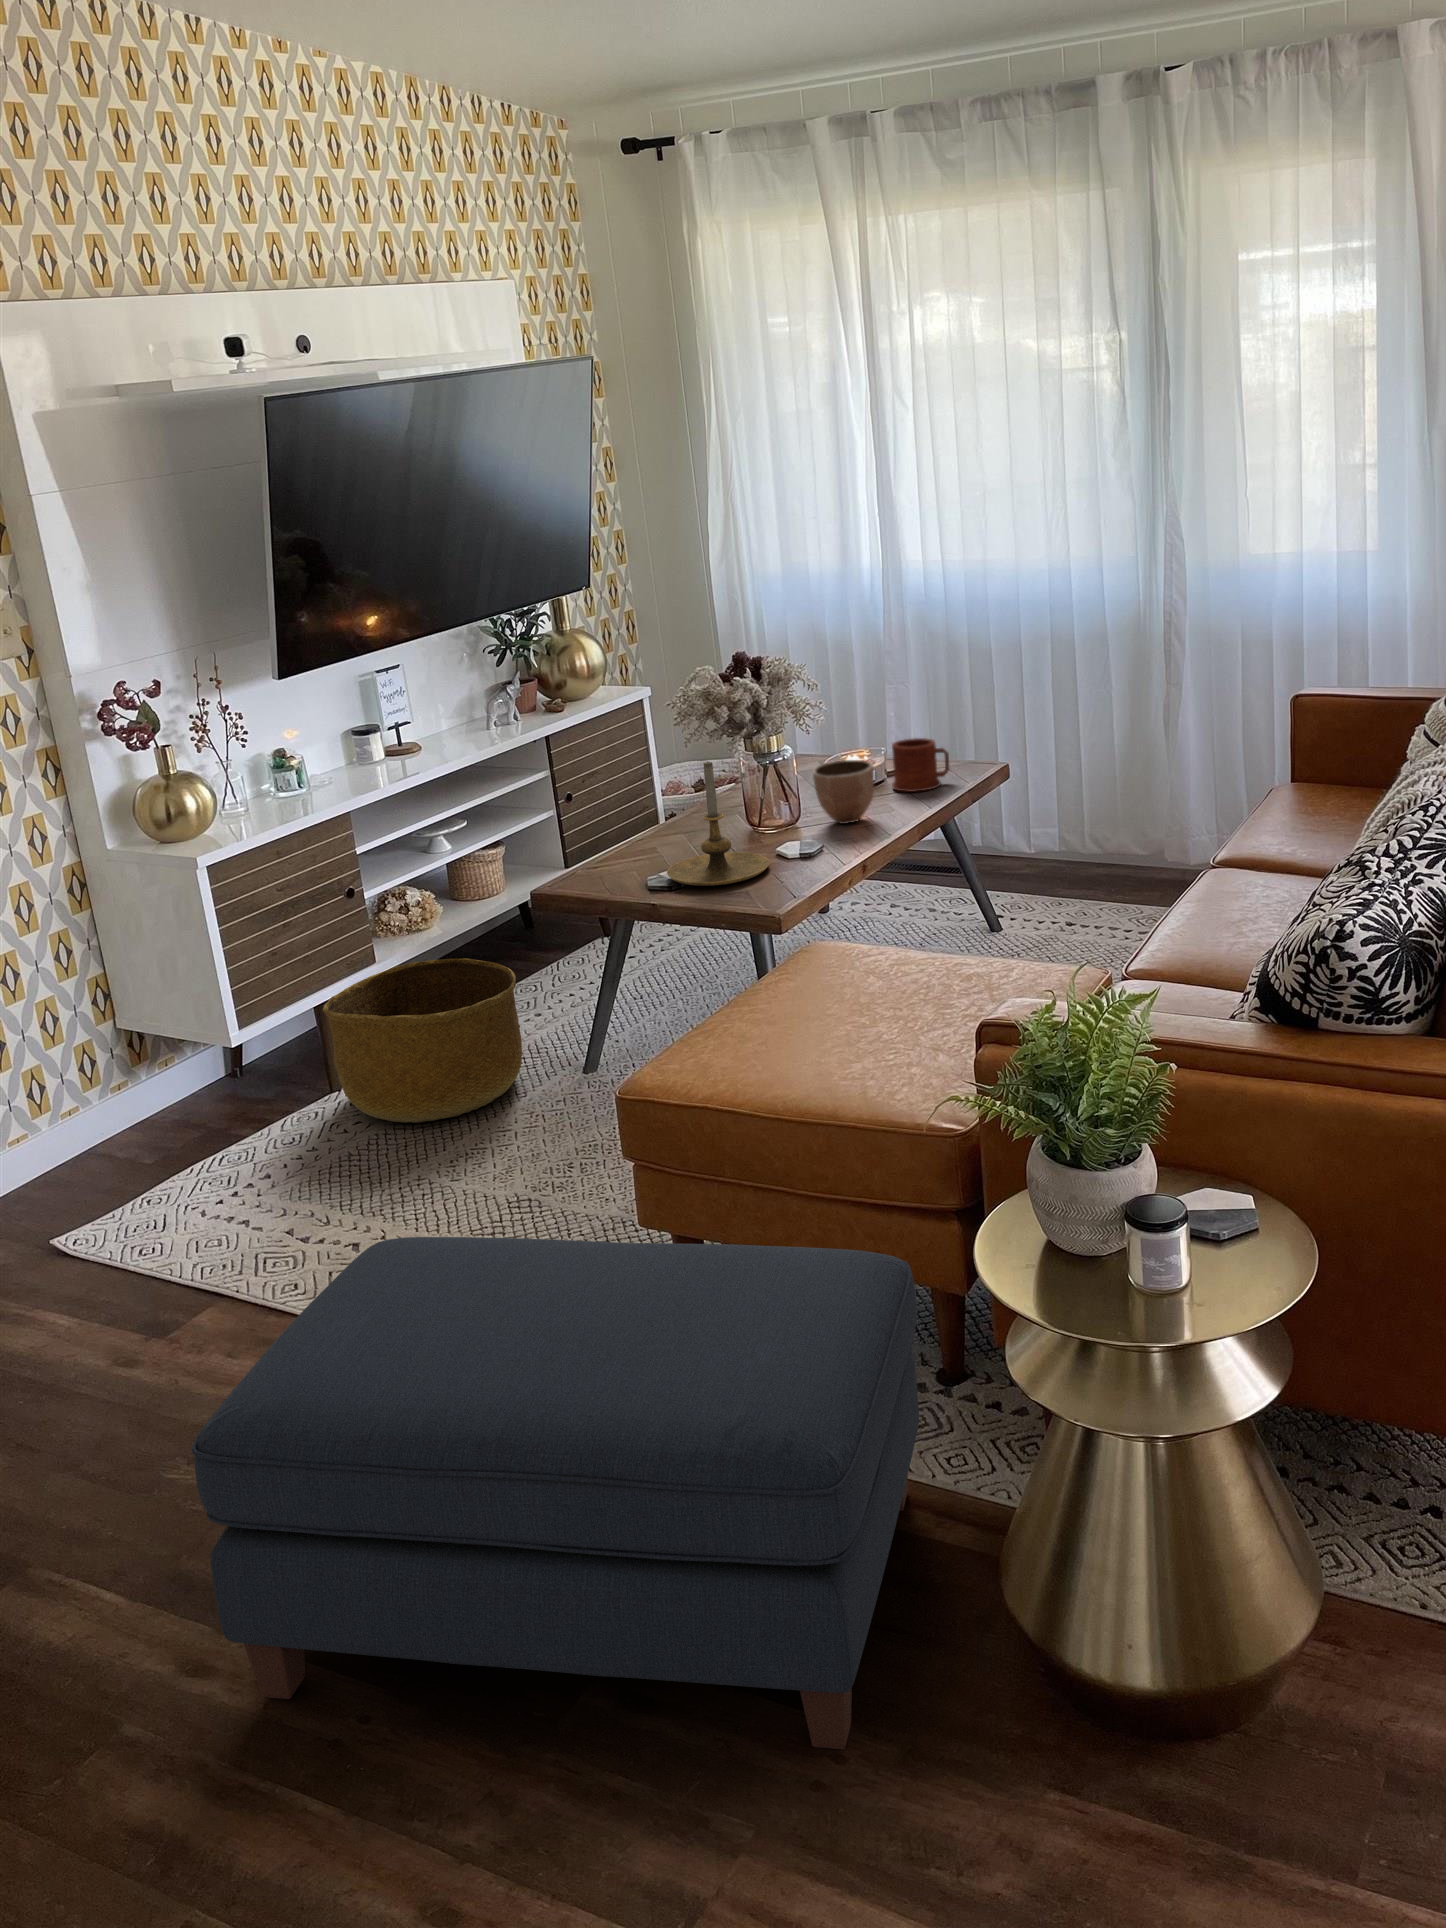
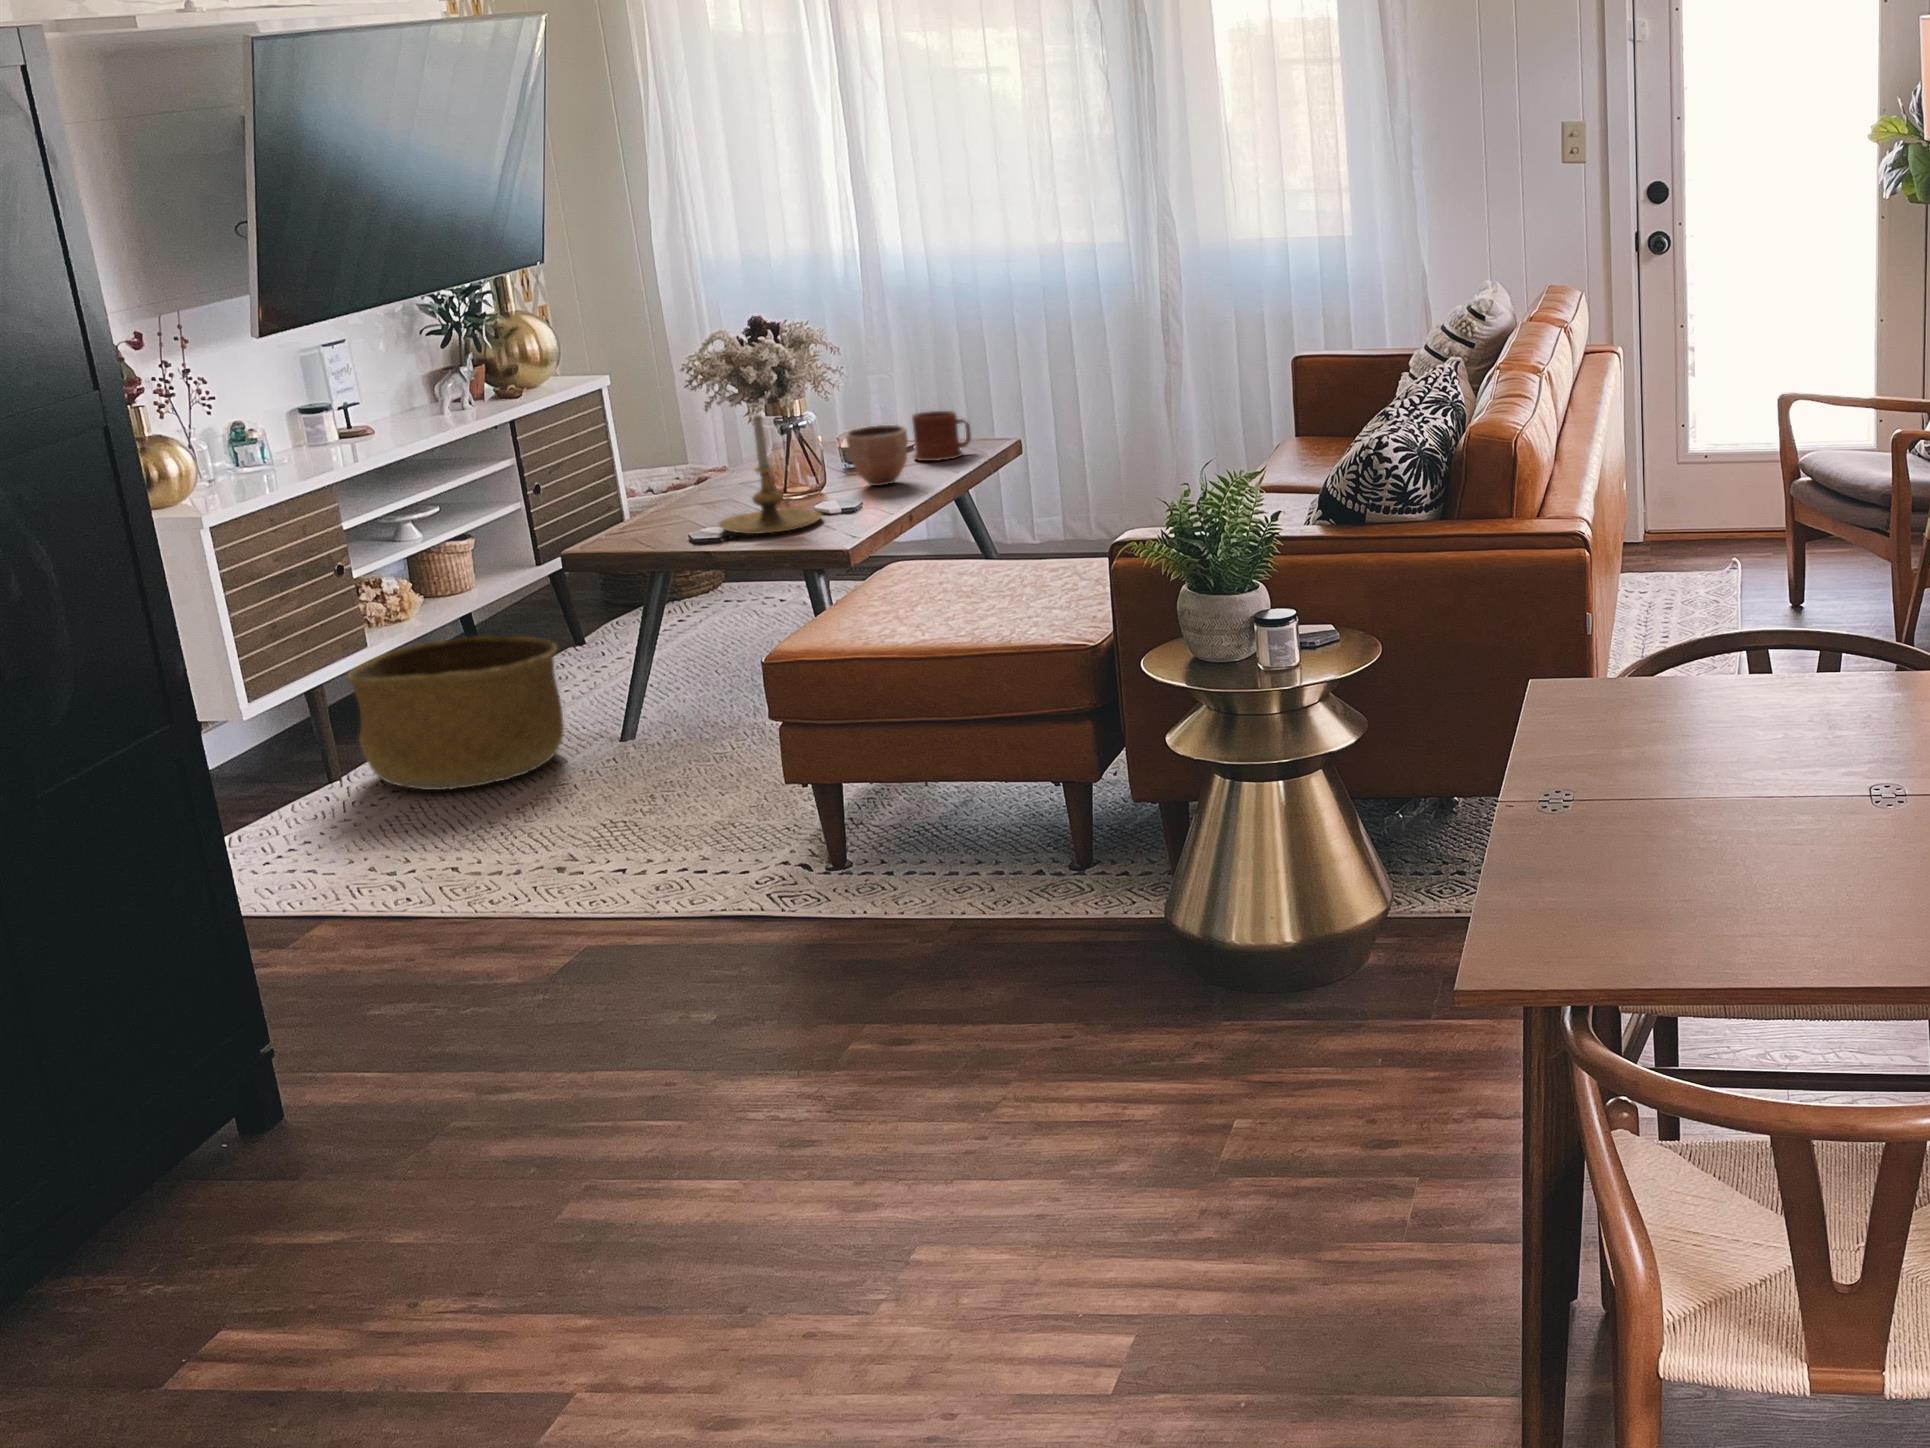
ottoman: present [191,1237,919,1750] -> none [540,715,1089,1071]

